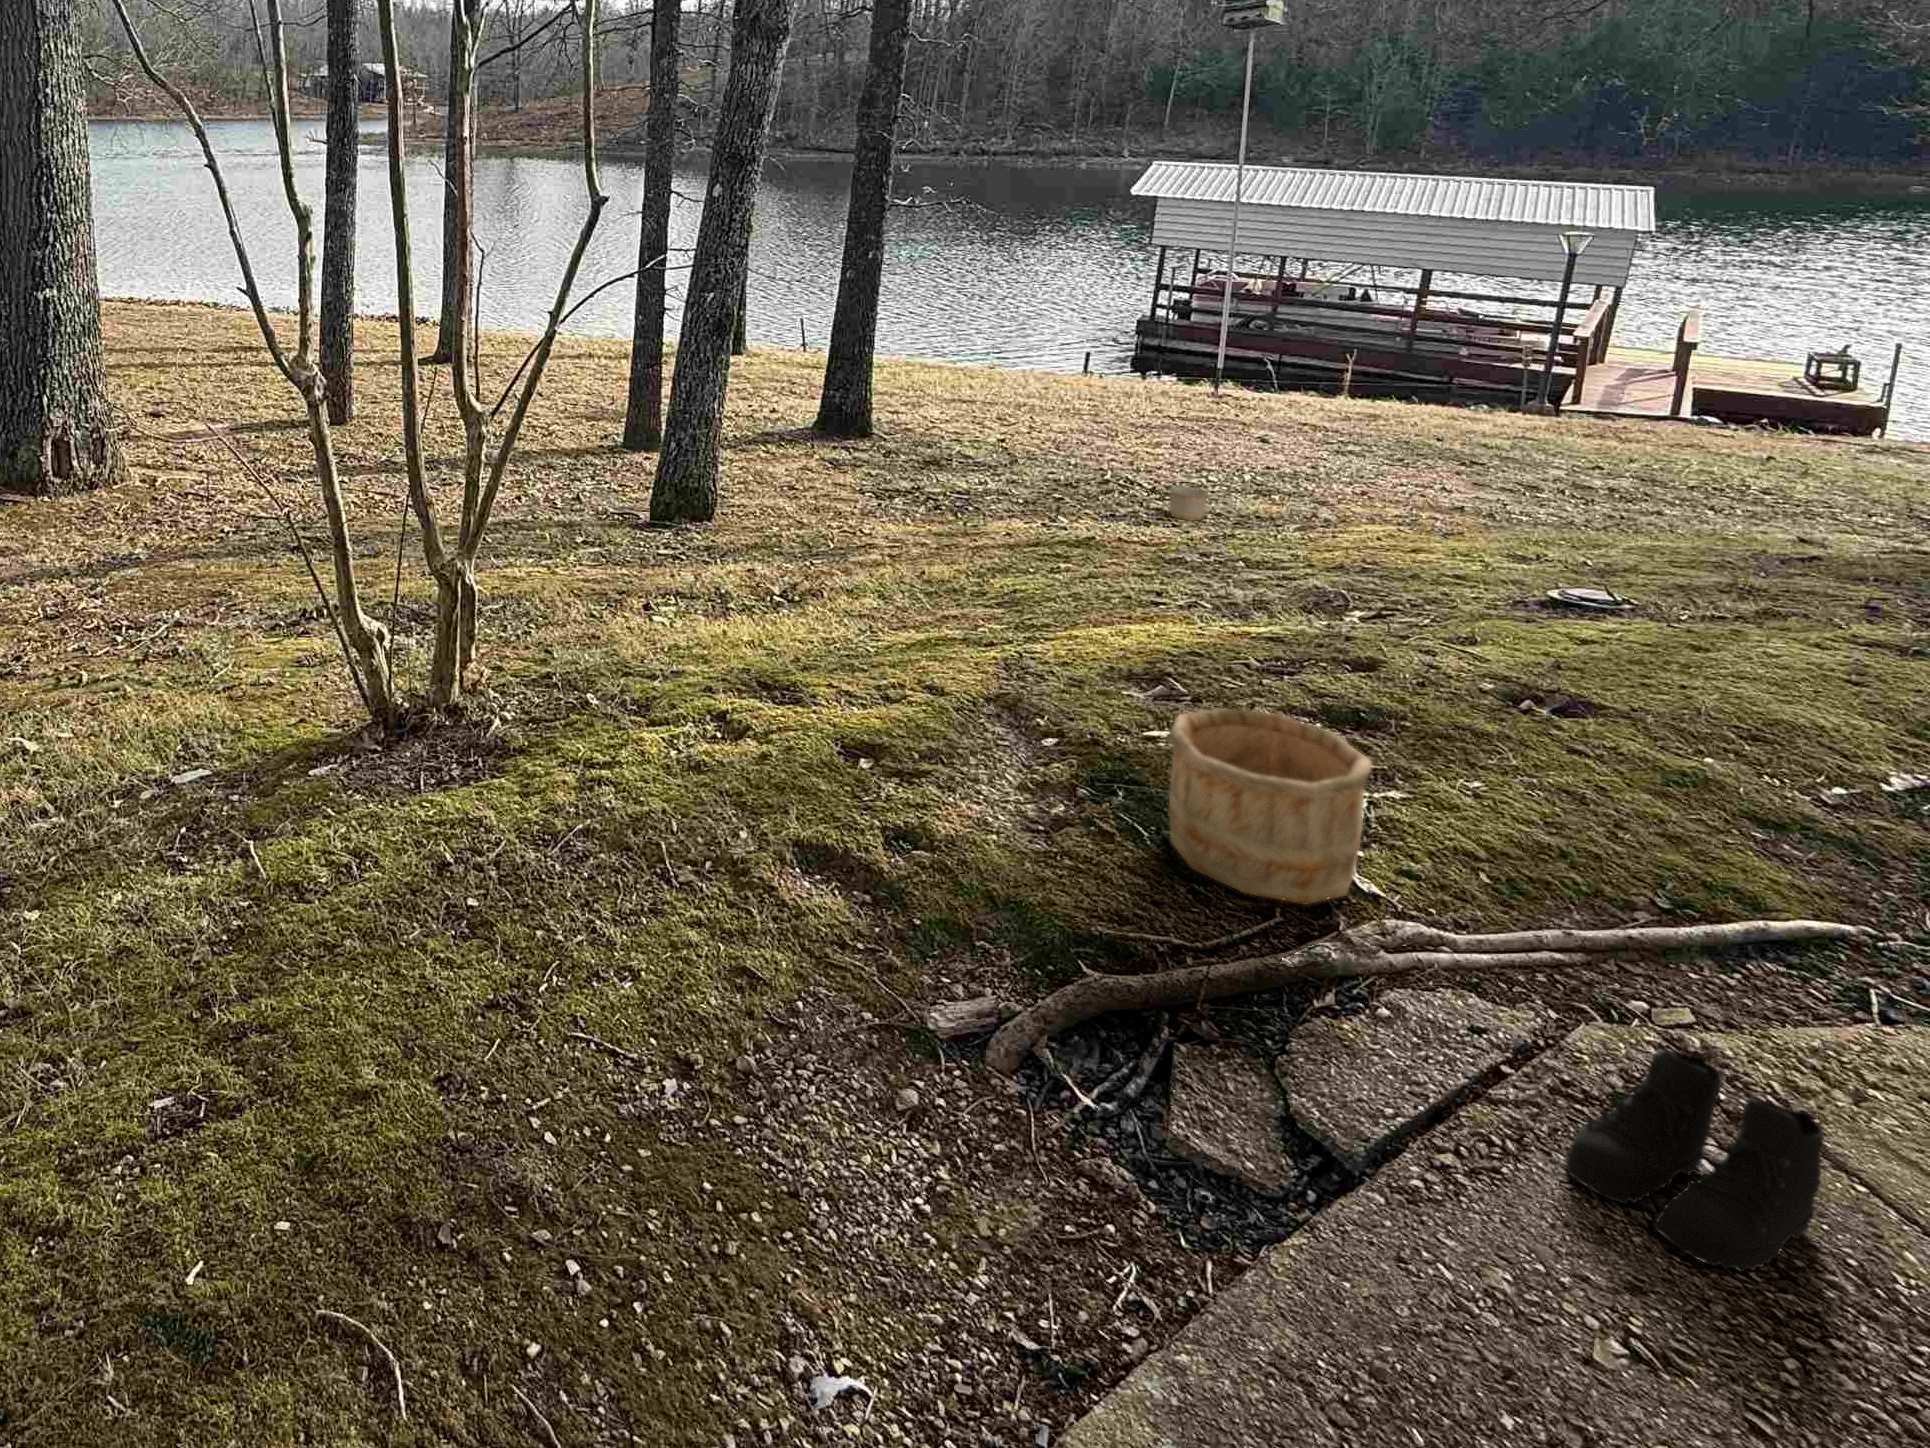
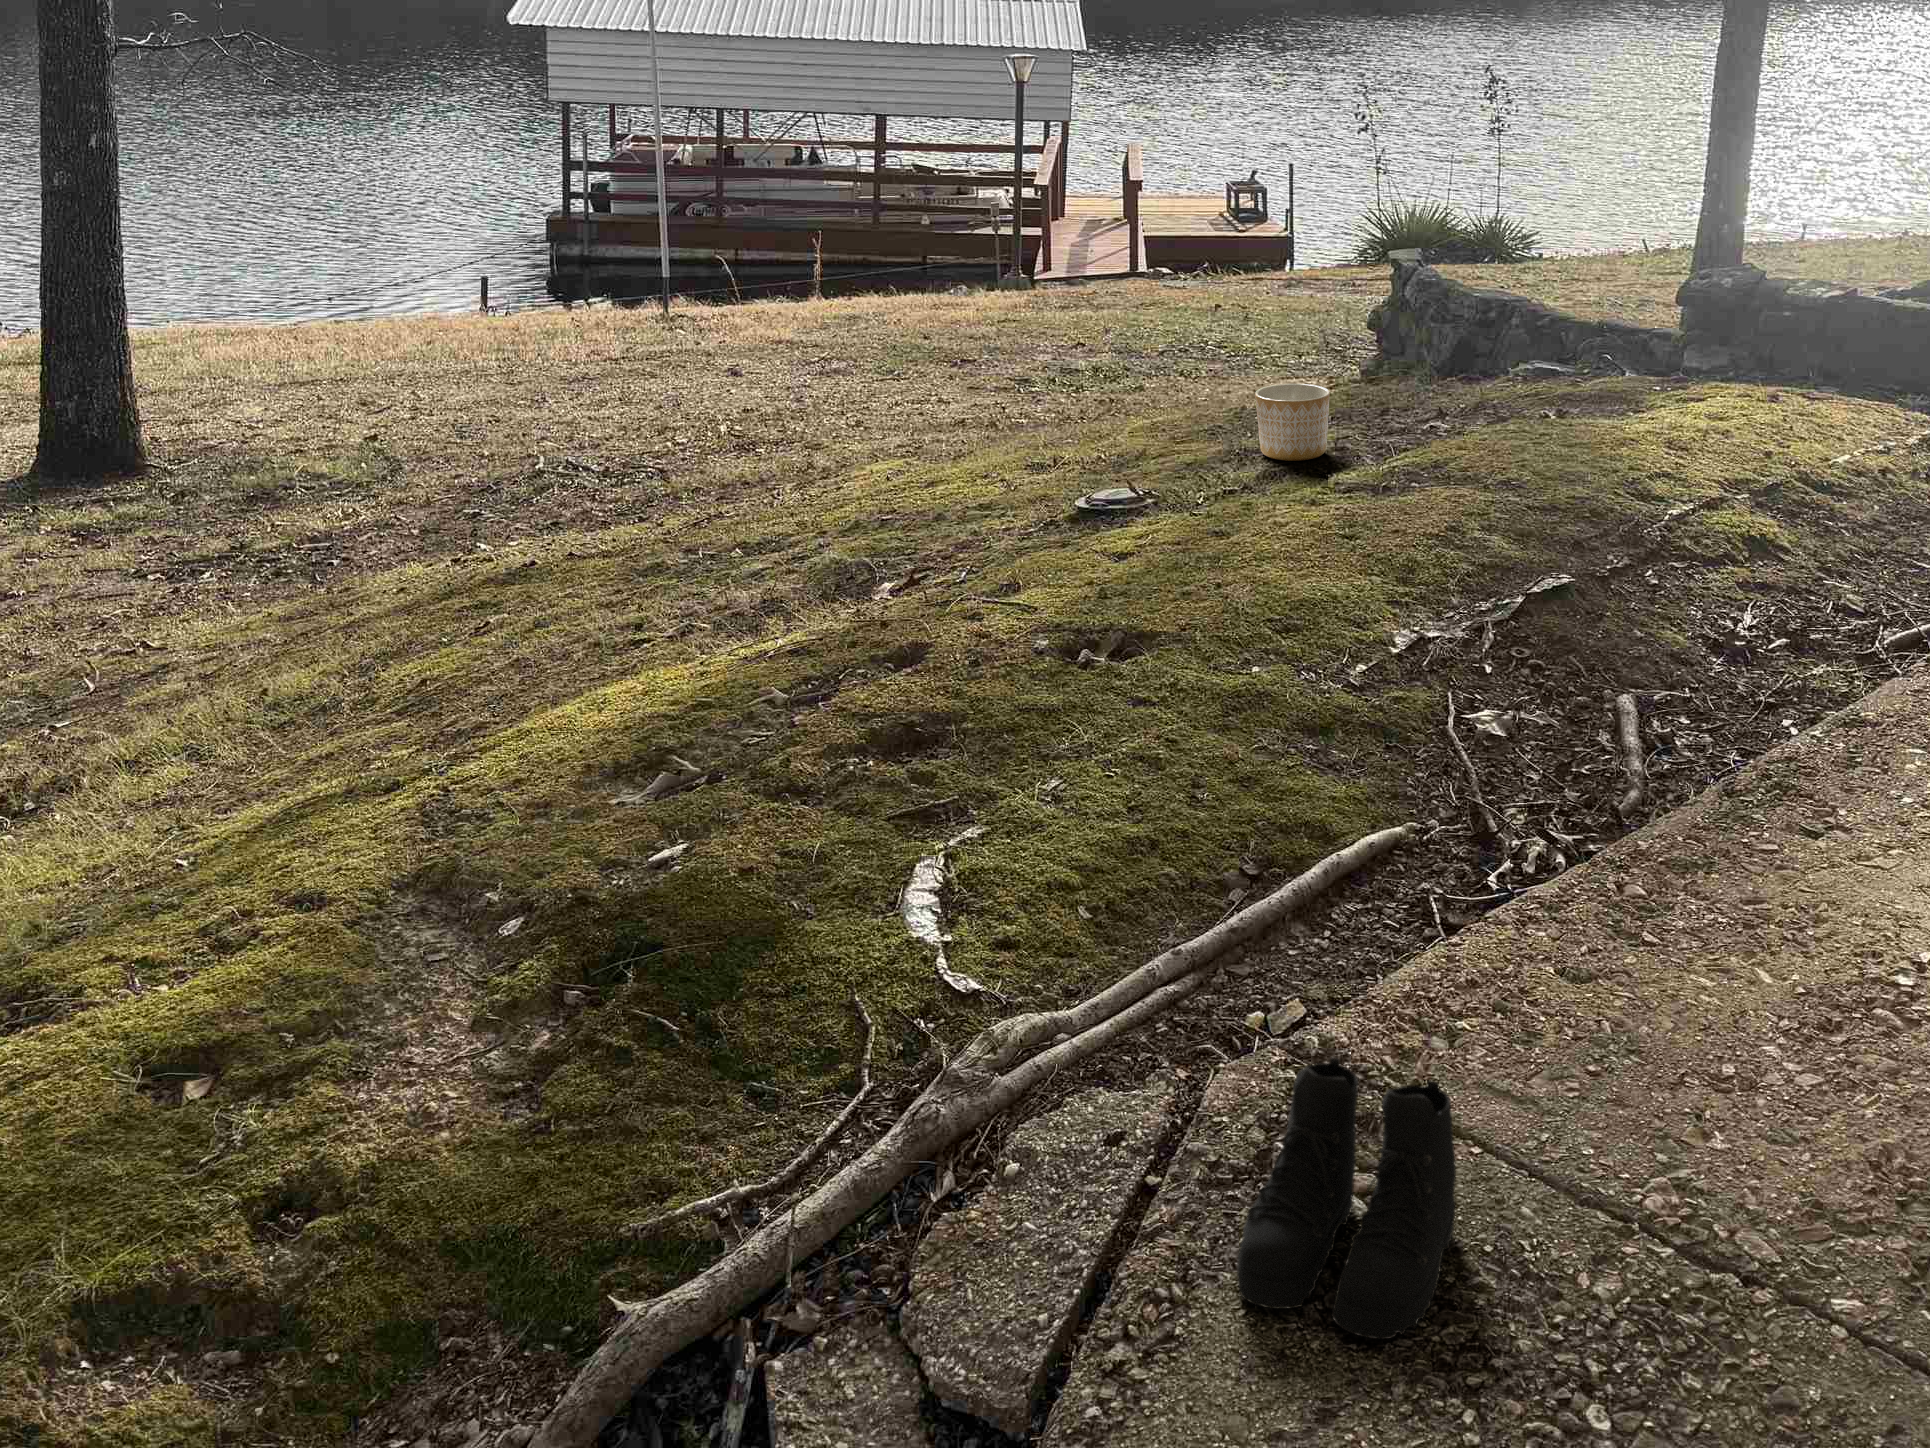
planter: present [1170,486,1208,521] -> present [1255,384,1330,461]
wooden bucket: present [1167,708,1372,905] -> none [679,764,946,1066]

